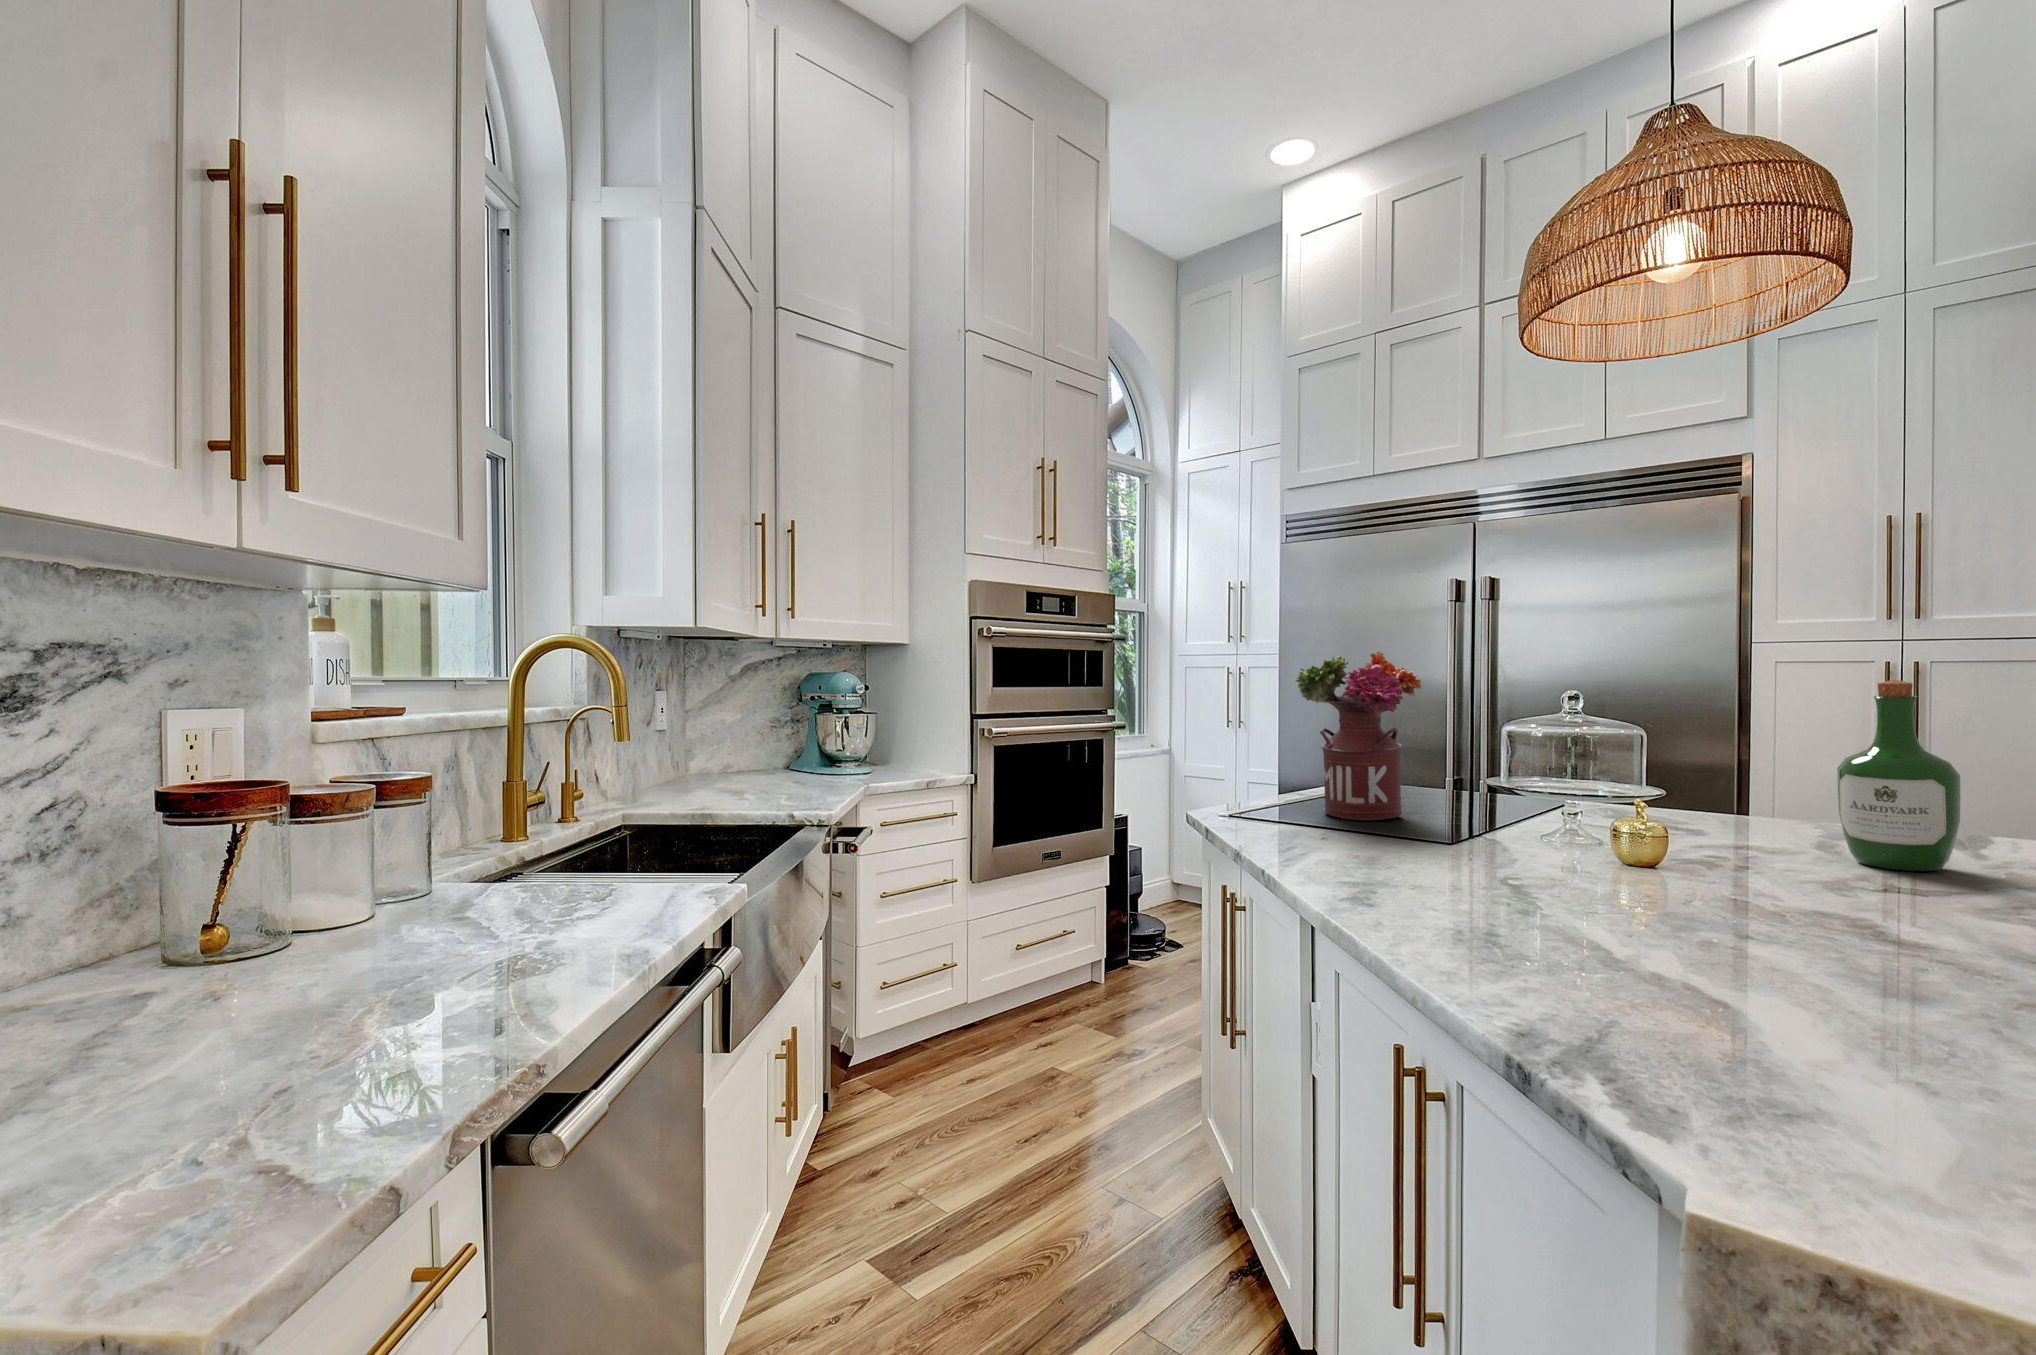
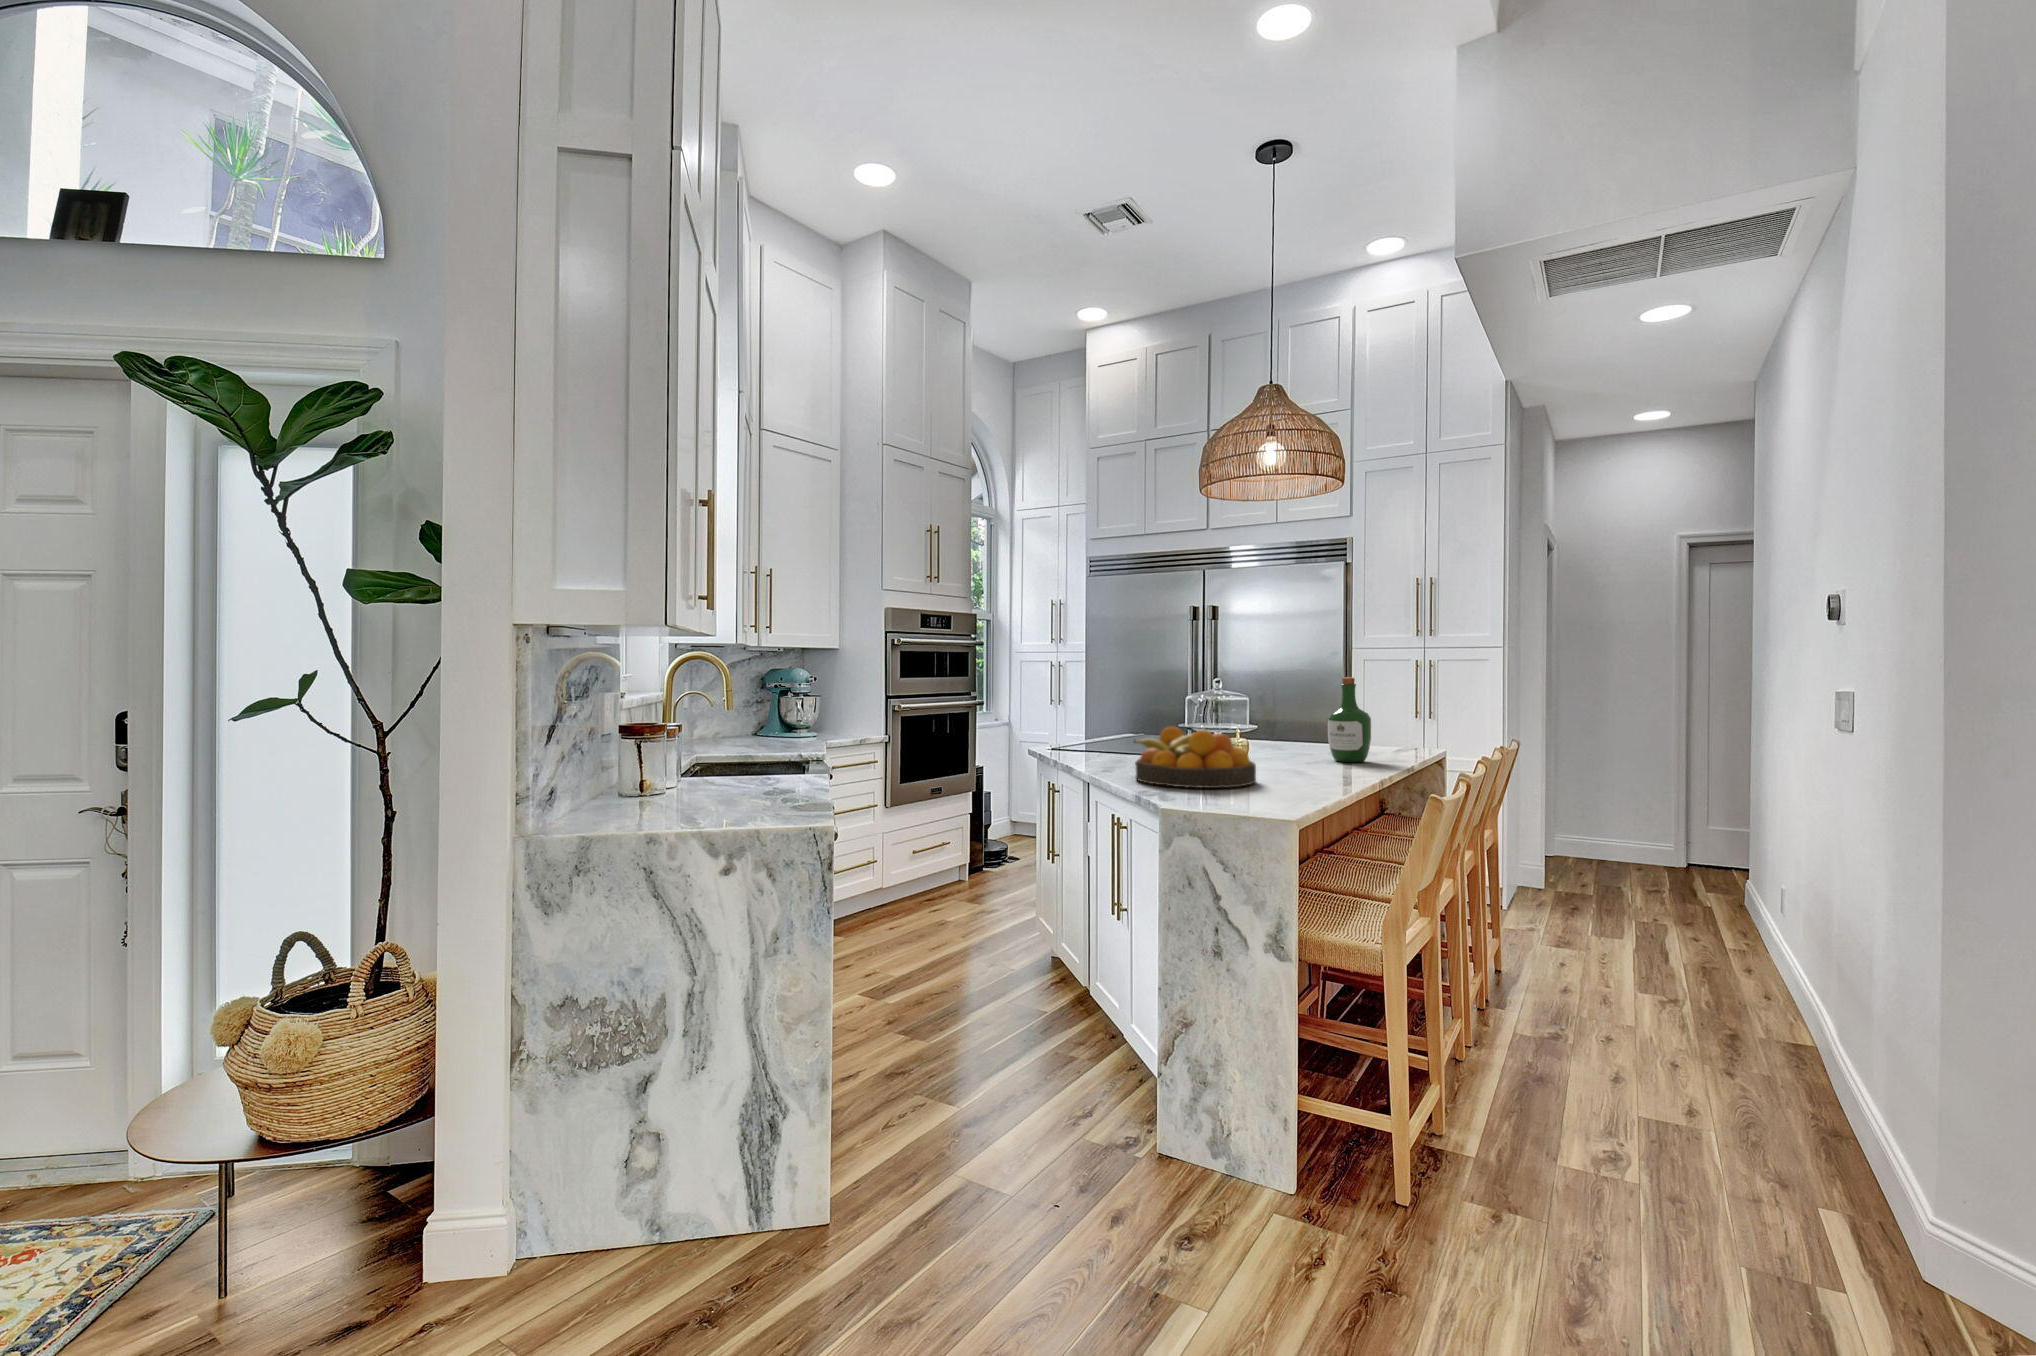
flower arrangement: present [1296,652,1421,820] -> none [1088,660,1154,751]
fruit bowl: none [1422,796,1785,982] -> present [1134,727,1256,788]

